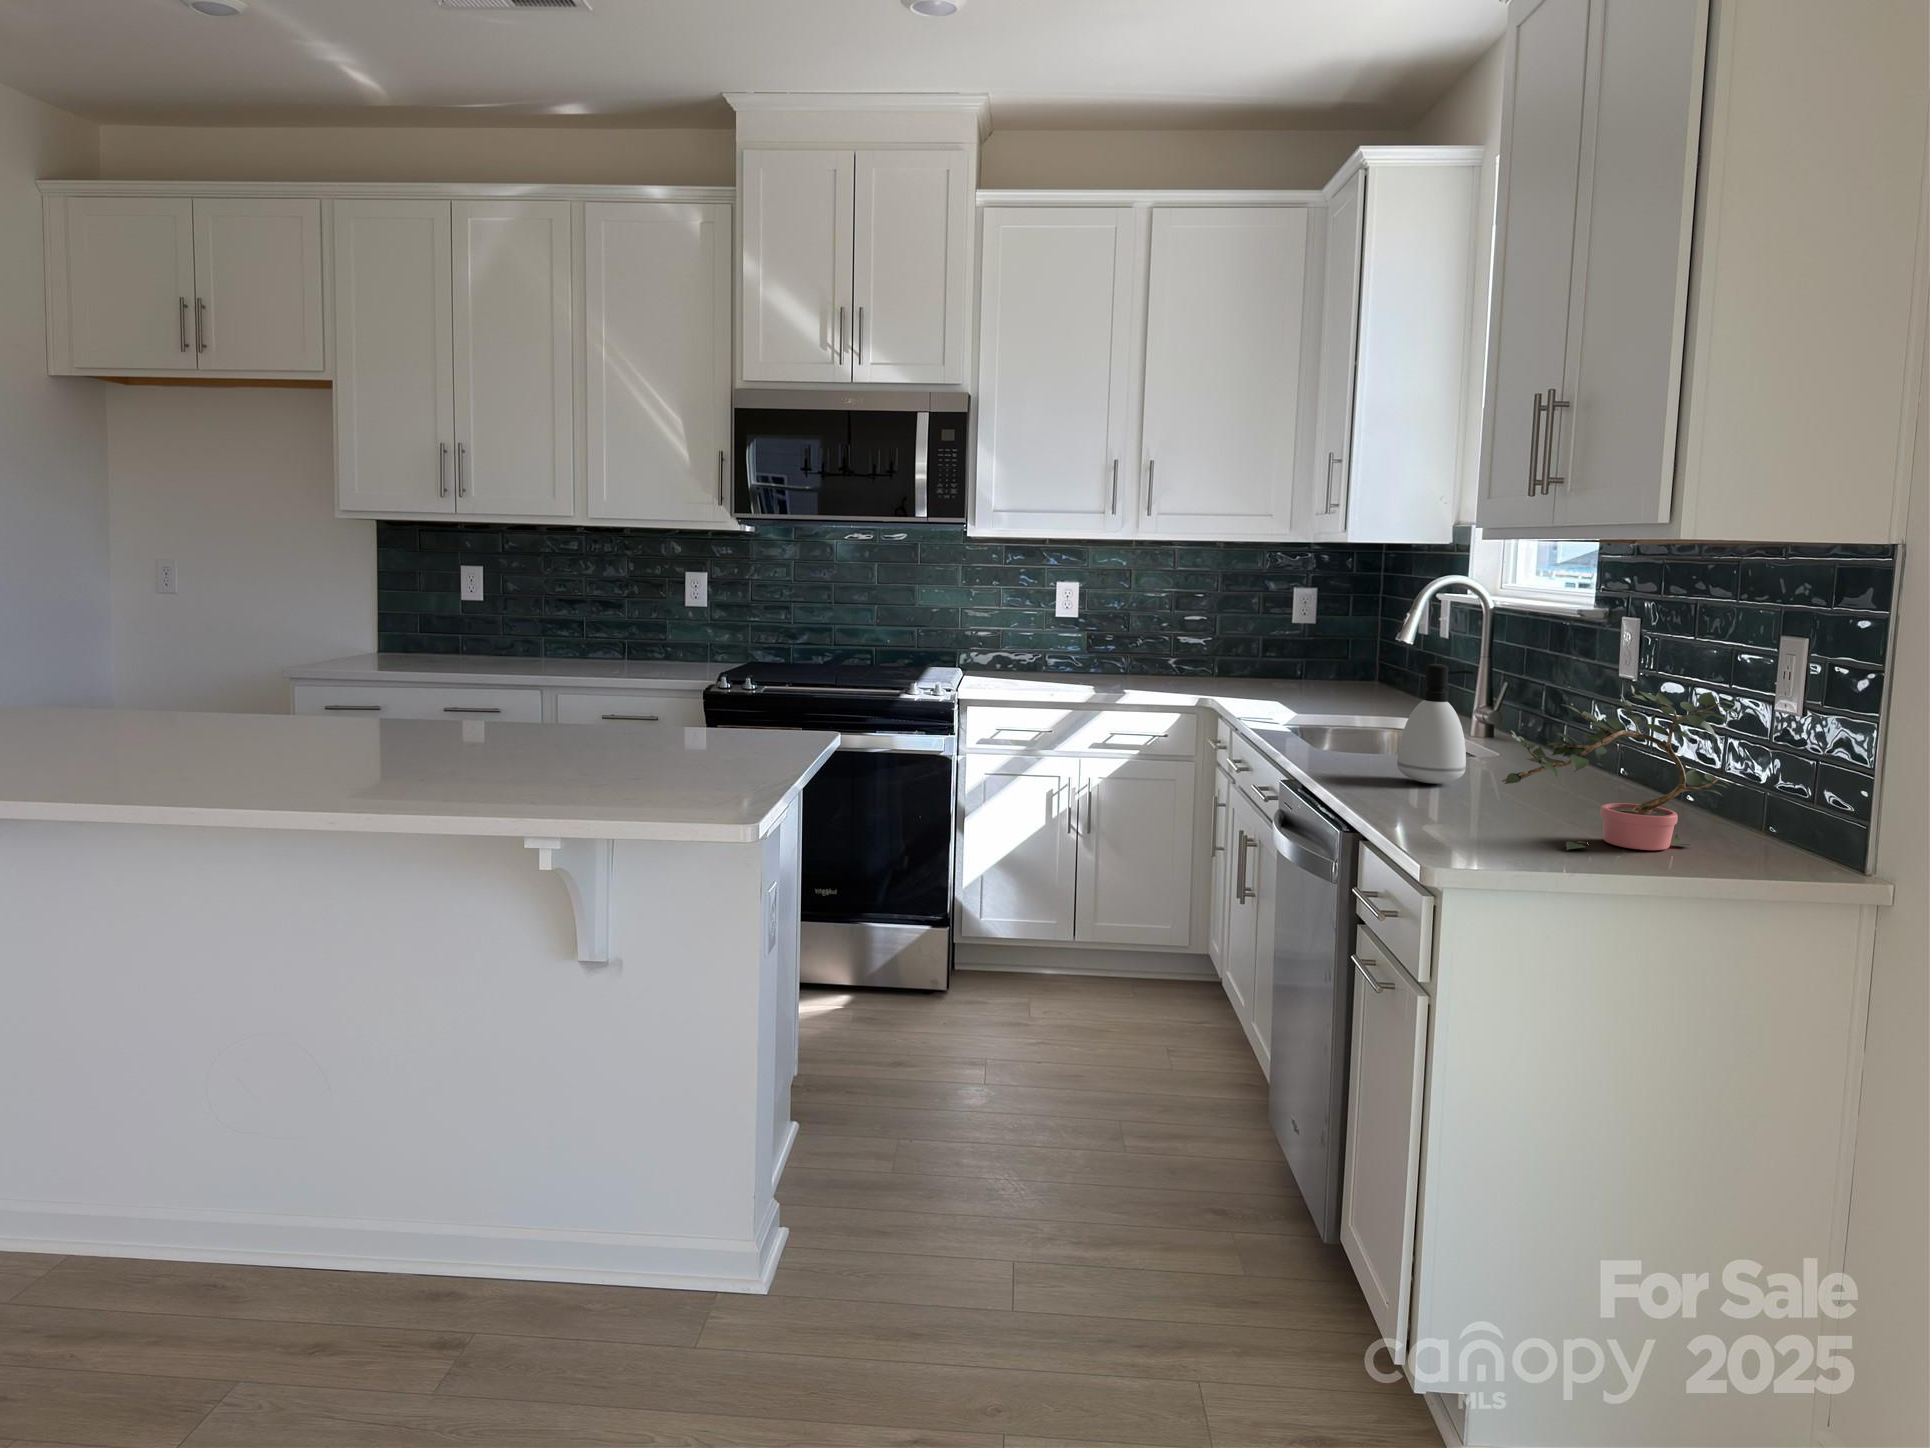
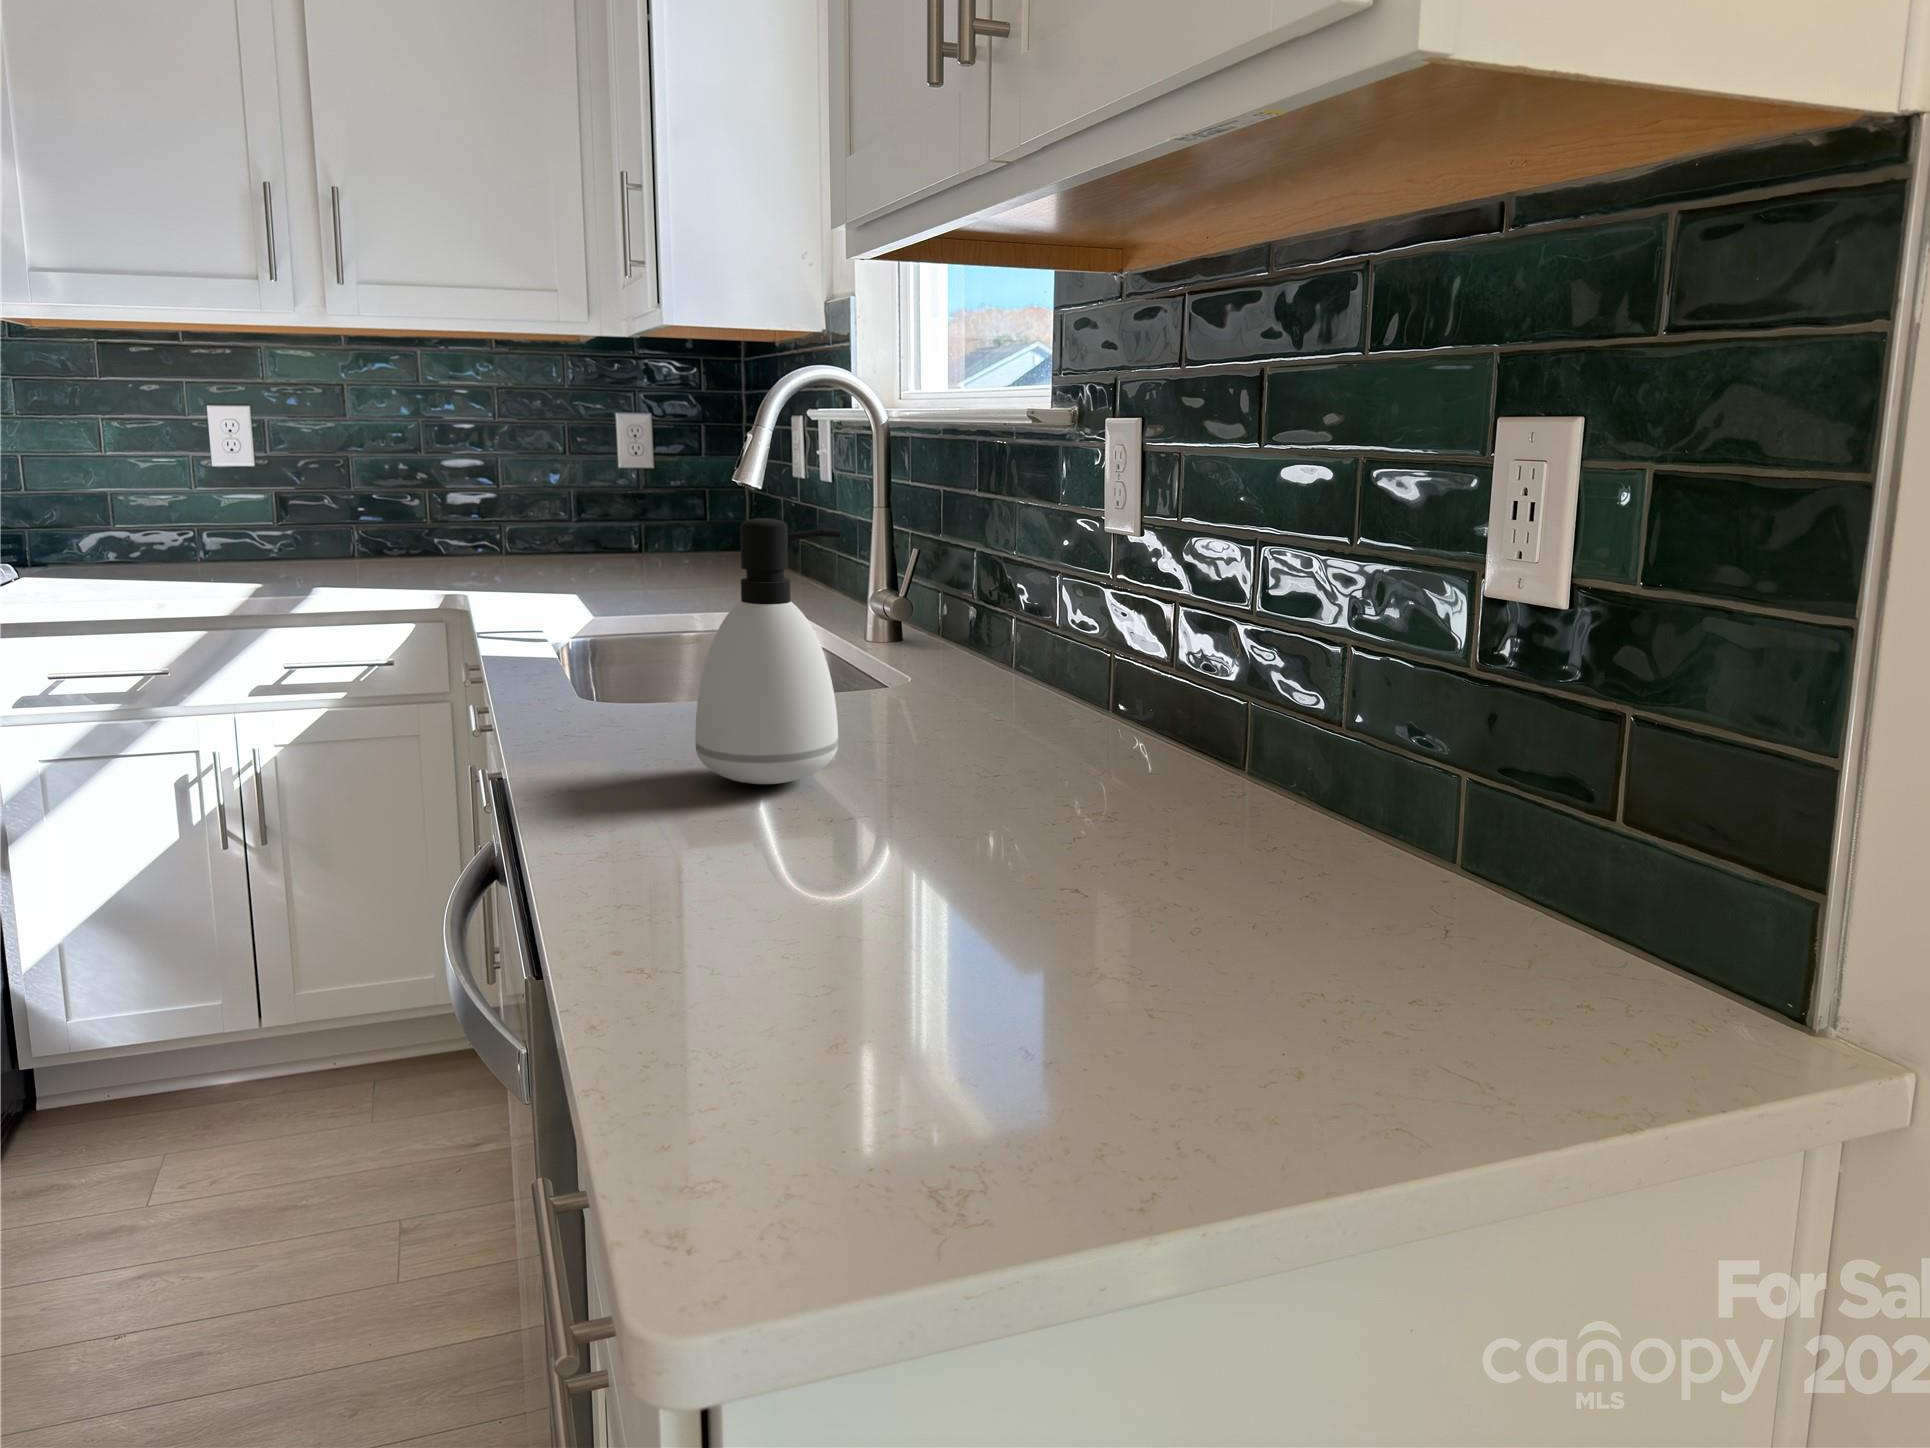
potted plant: present [1502,686,1735,850] -> none [896,551,1453,1072]

